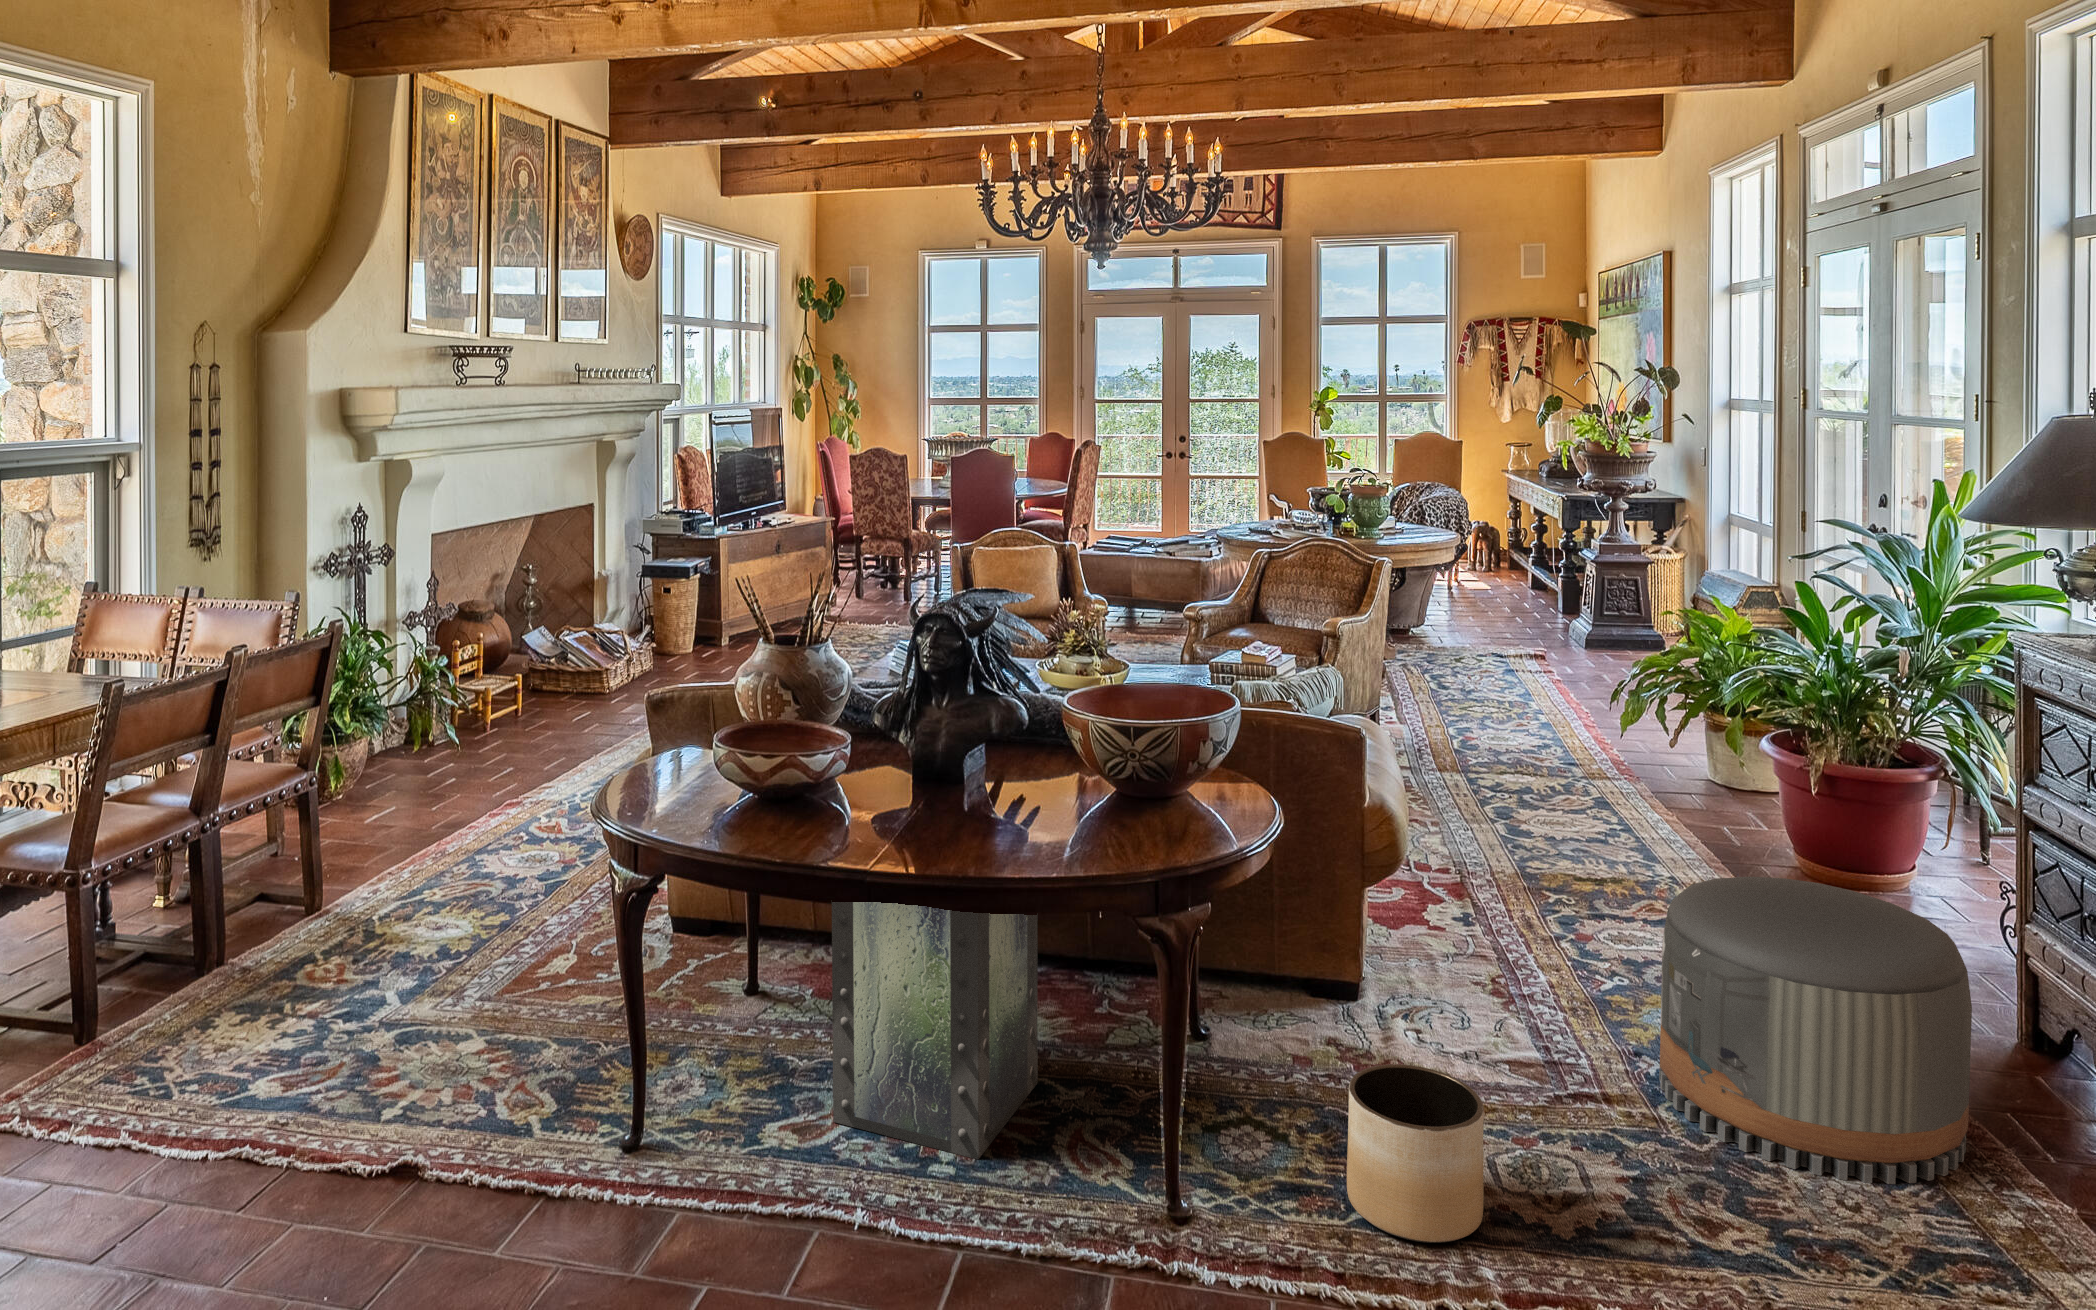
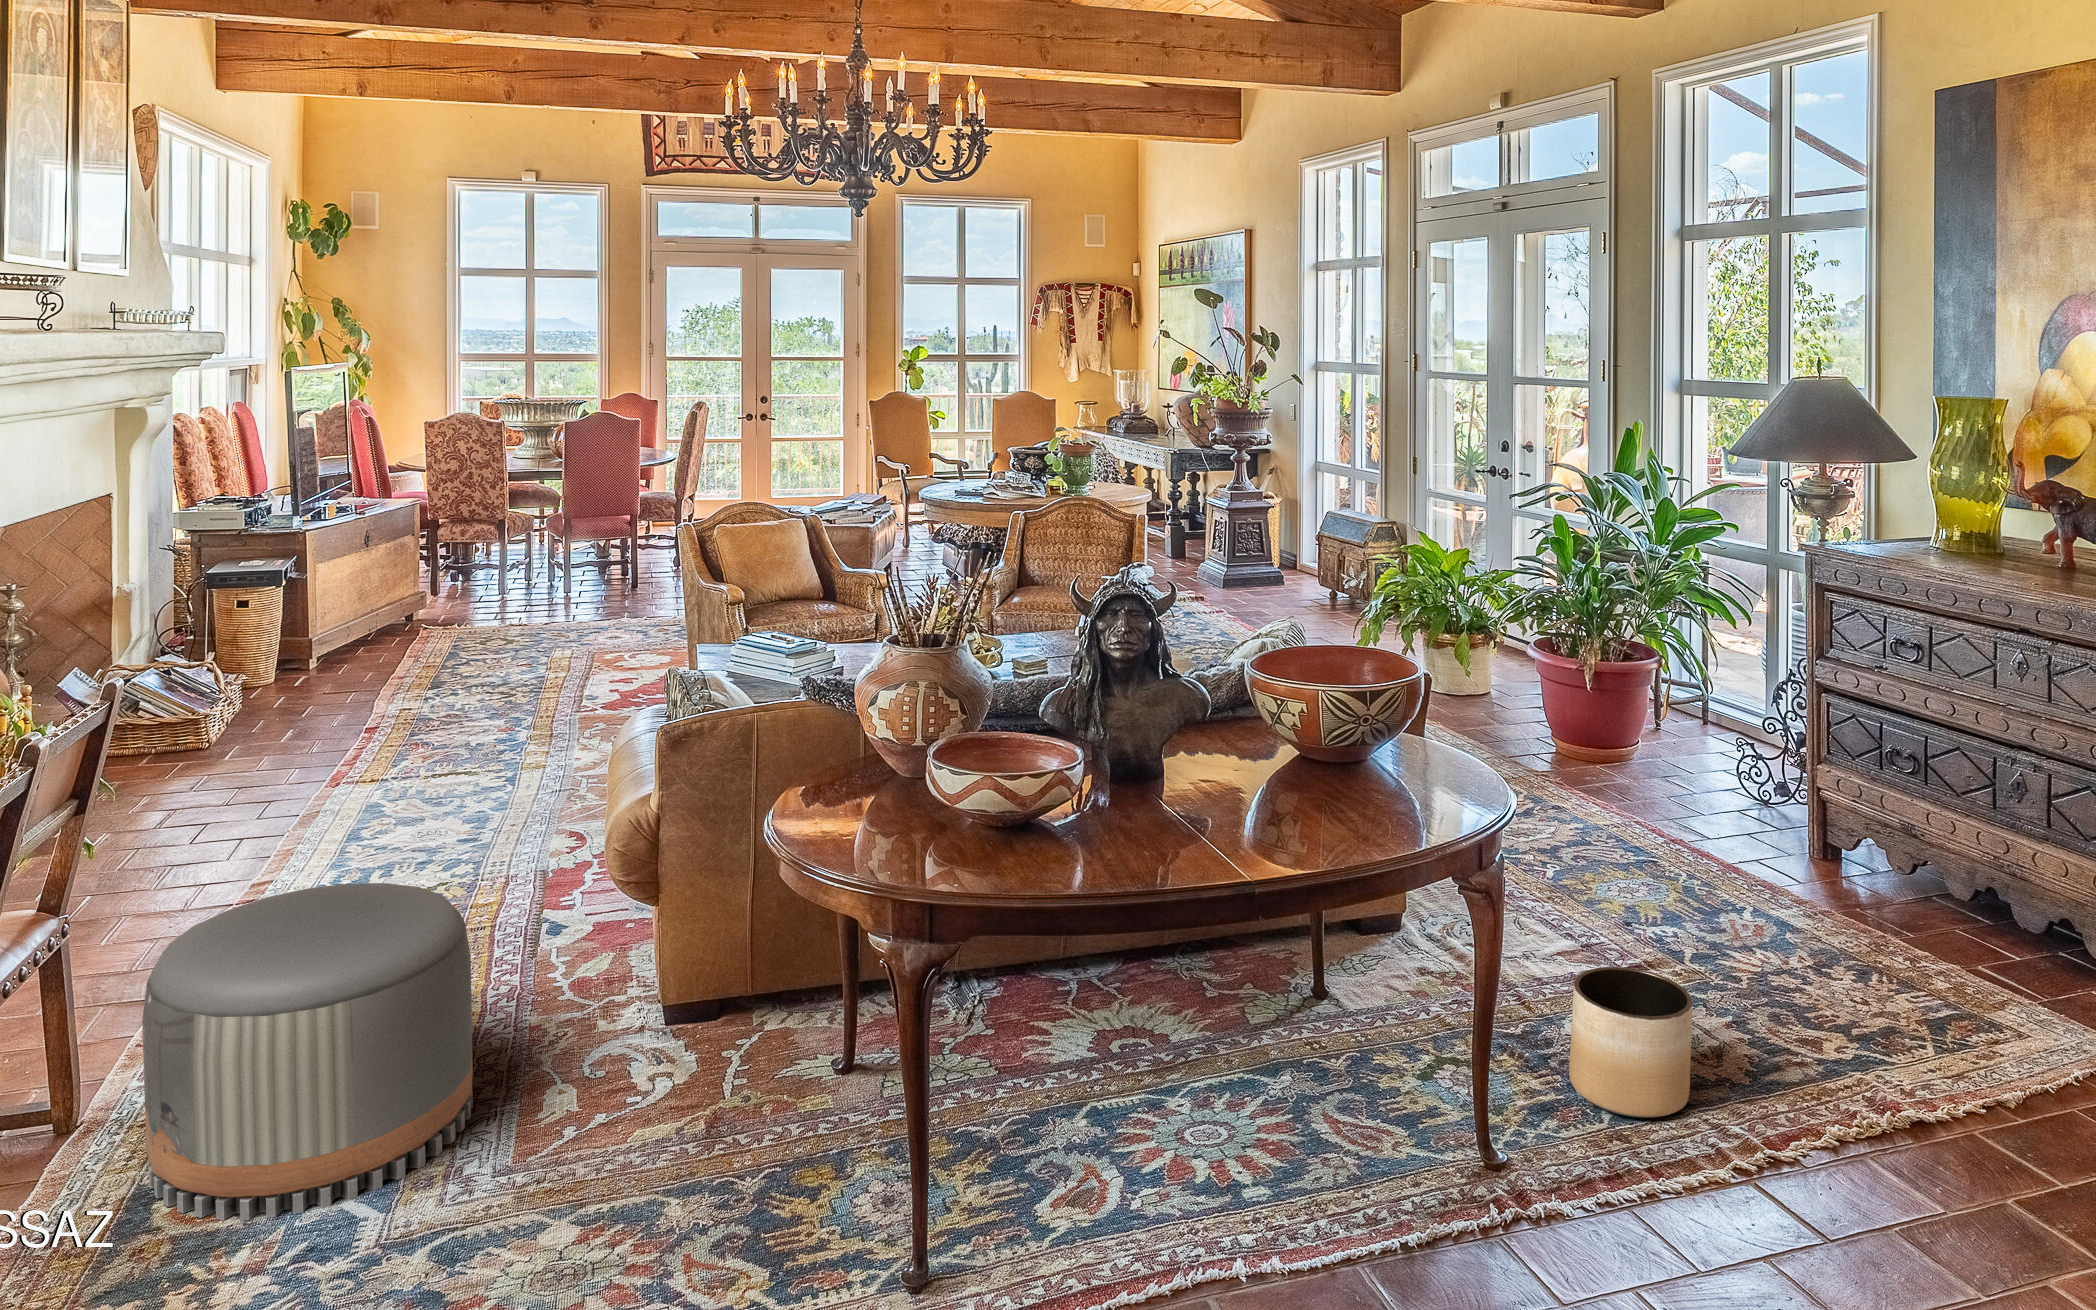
pouf: present [1659,876,1972,1184] -> present [142,883,473,1220]
storage box: present [832,902,1038,1159] -> none [1083,829,1279,1181]

